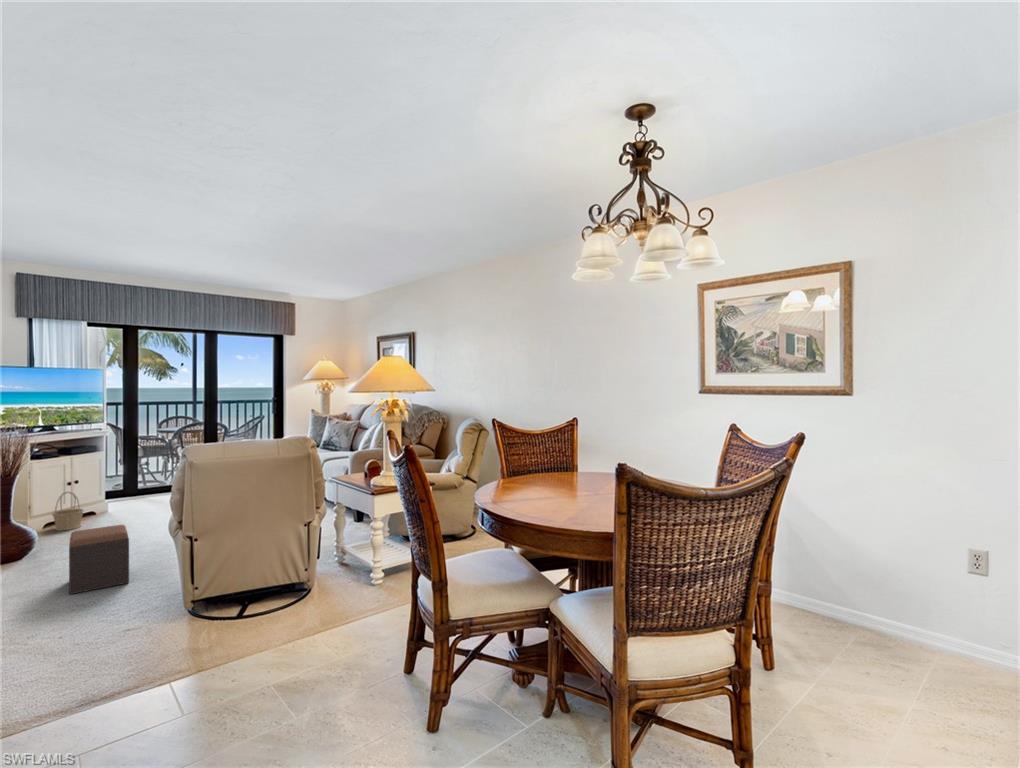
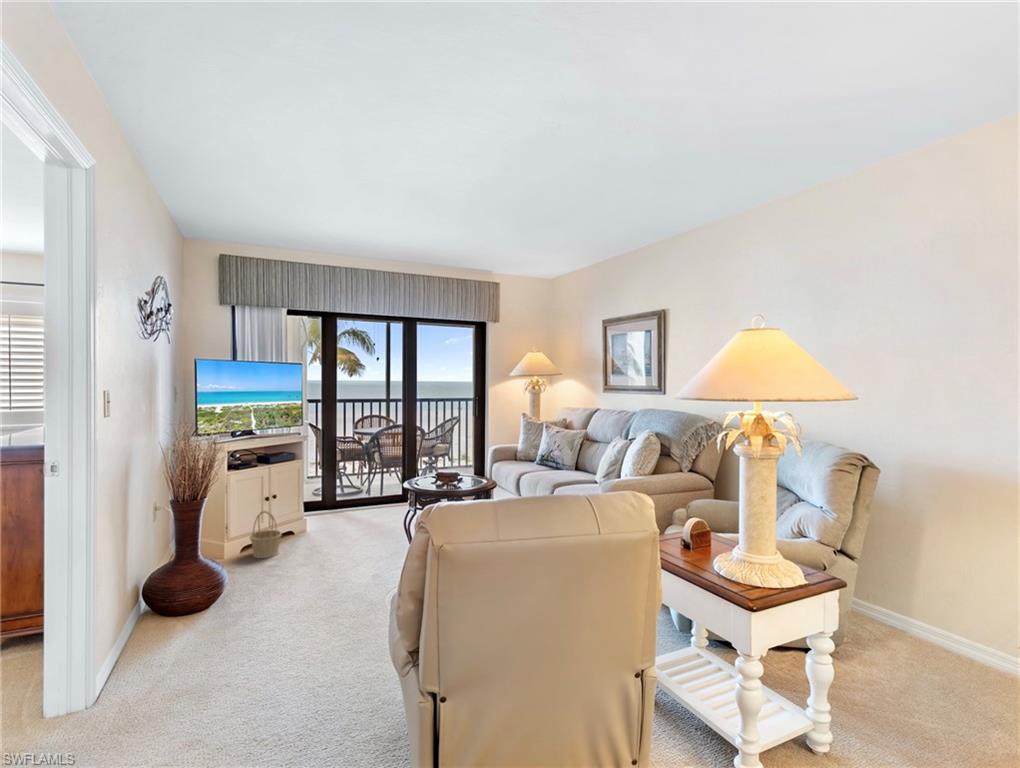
footstool: present [69,525,129,594] -> none [258,594,333,707]

